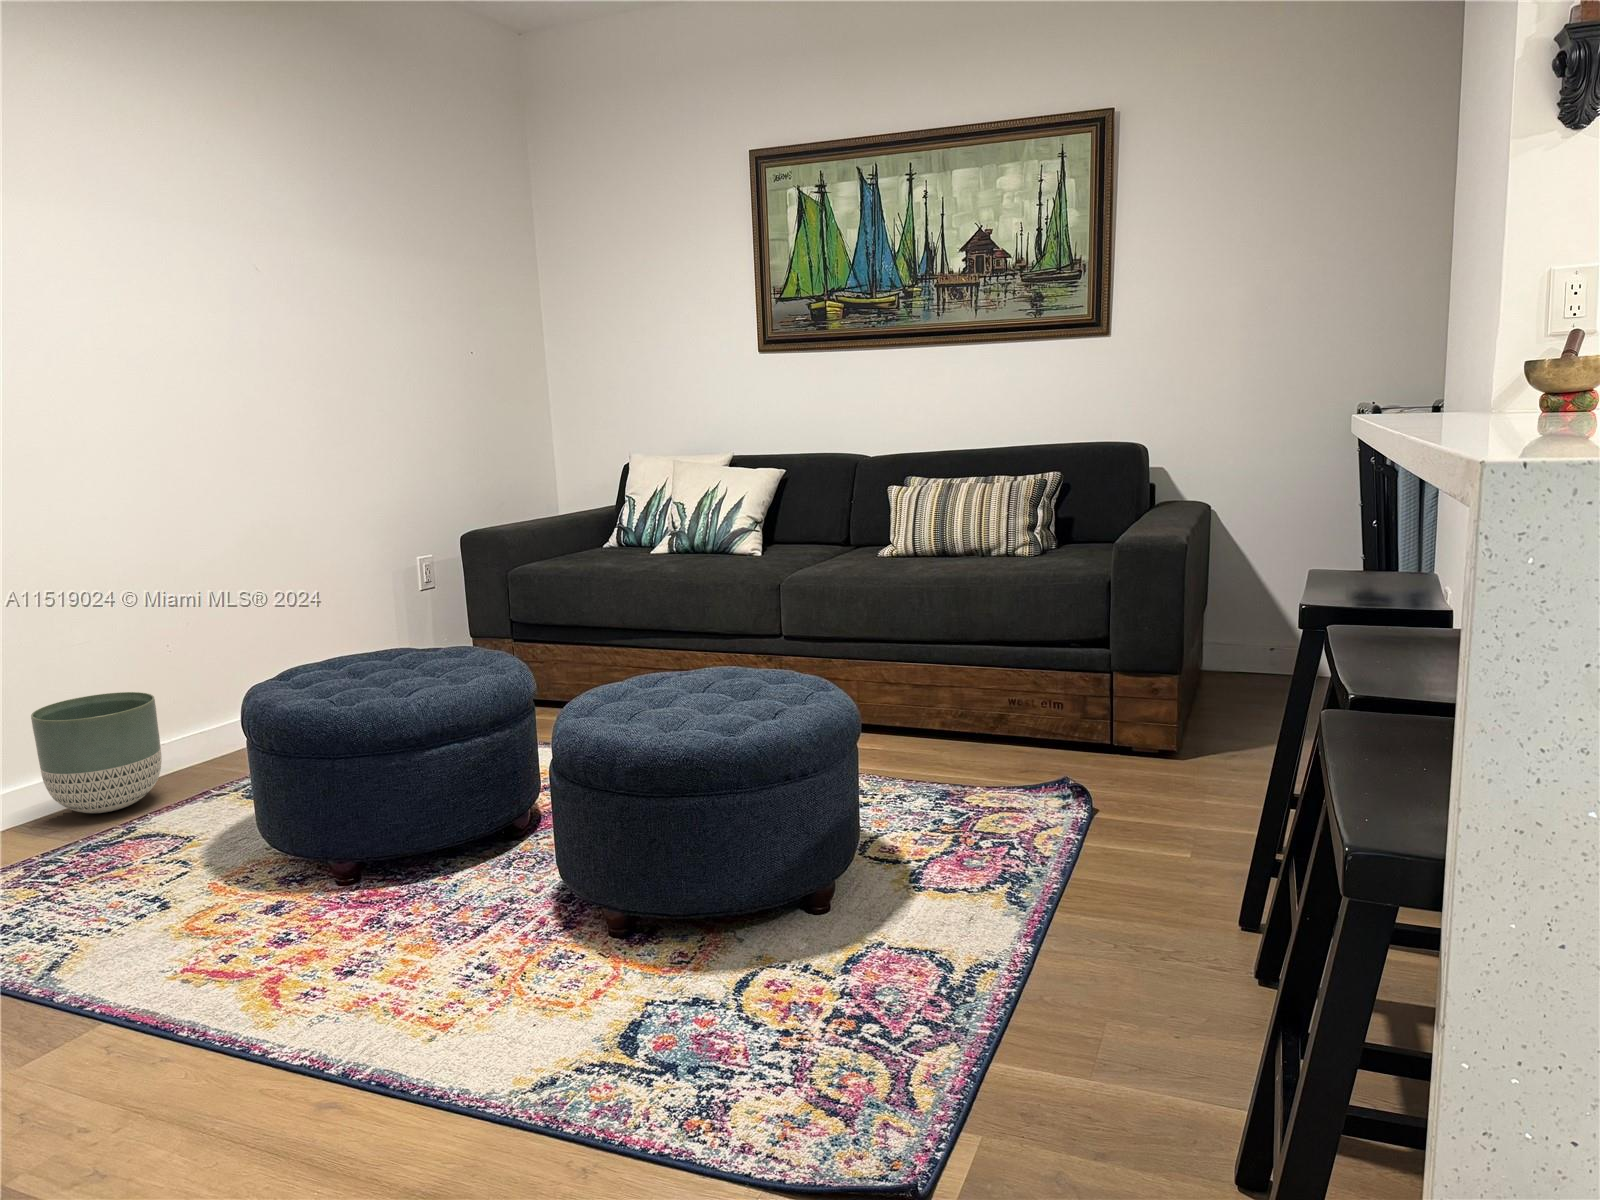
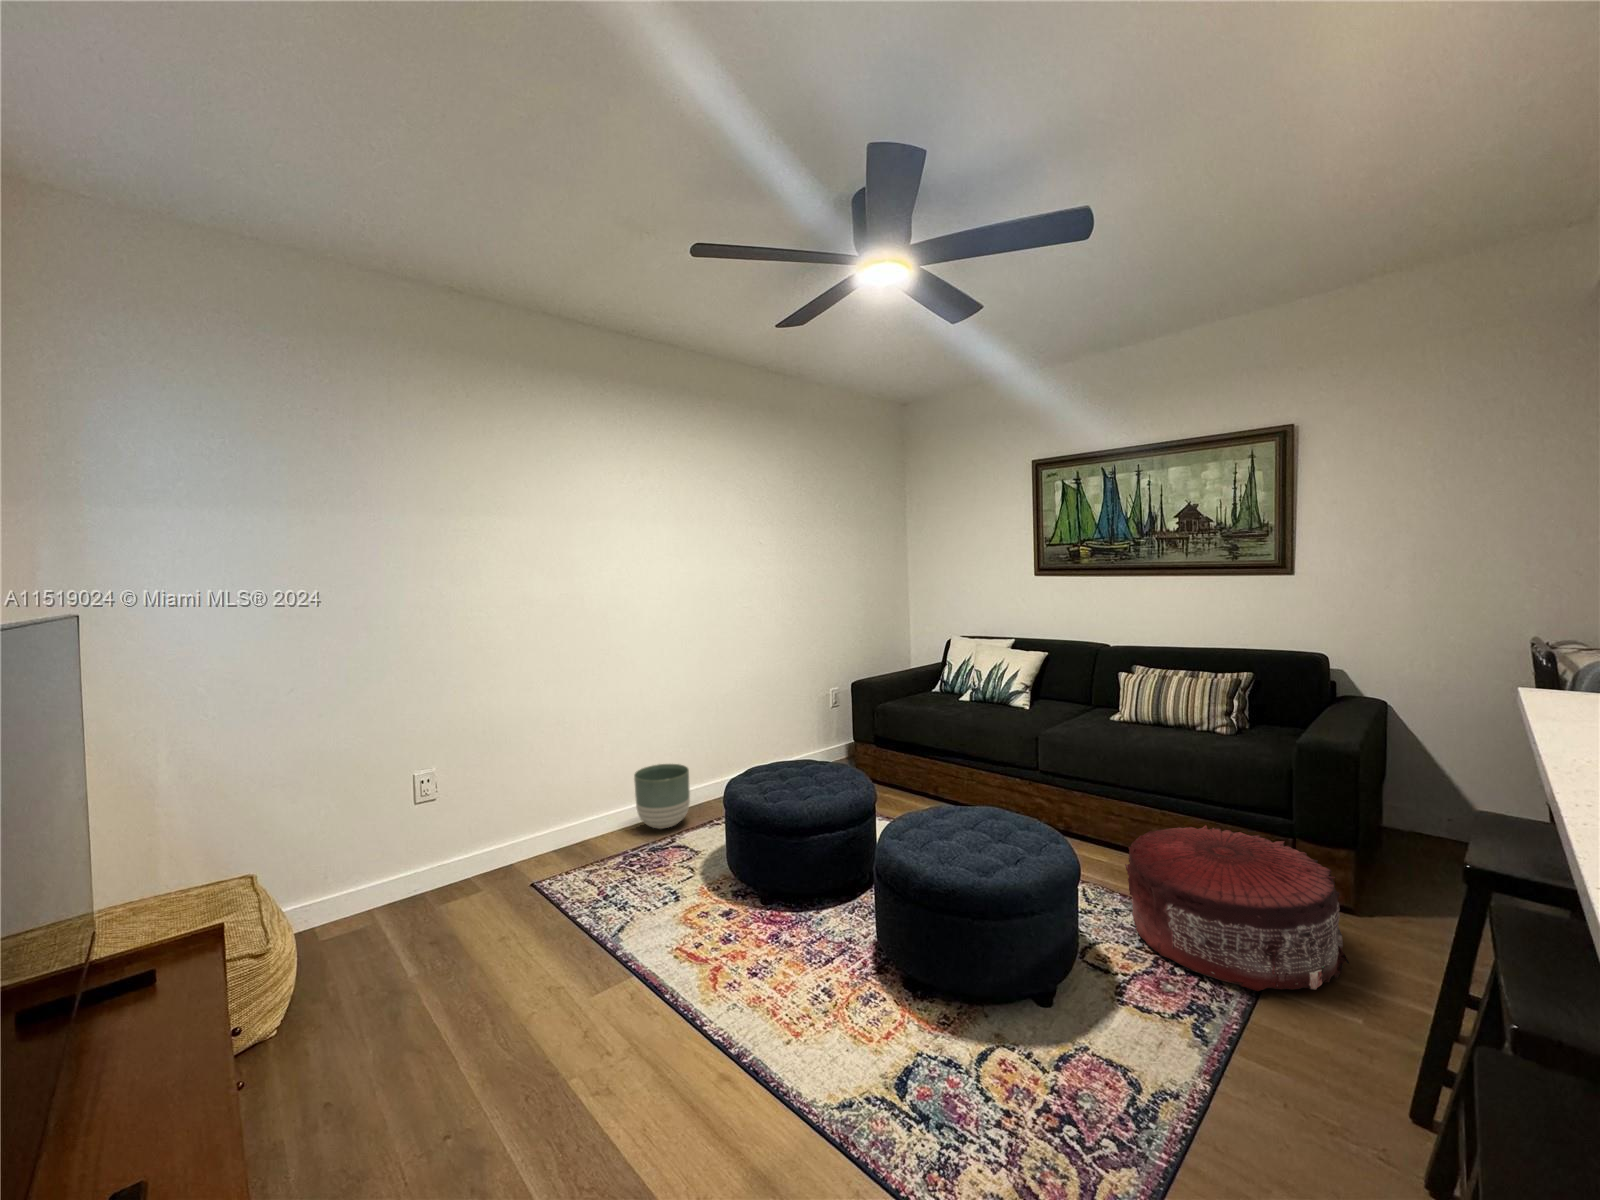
pouf: none [913,663,1174,844] -> present [1125,825,1349,991]

